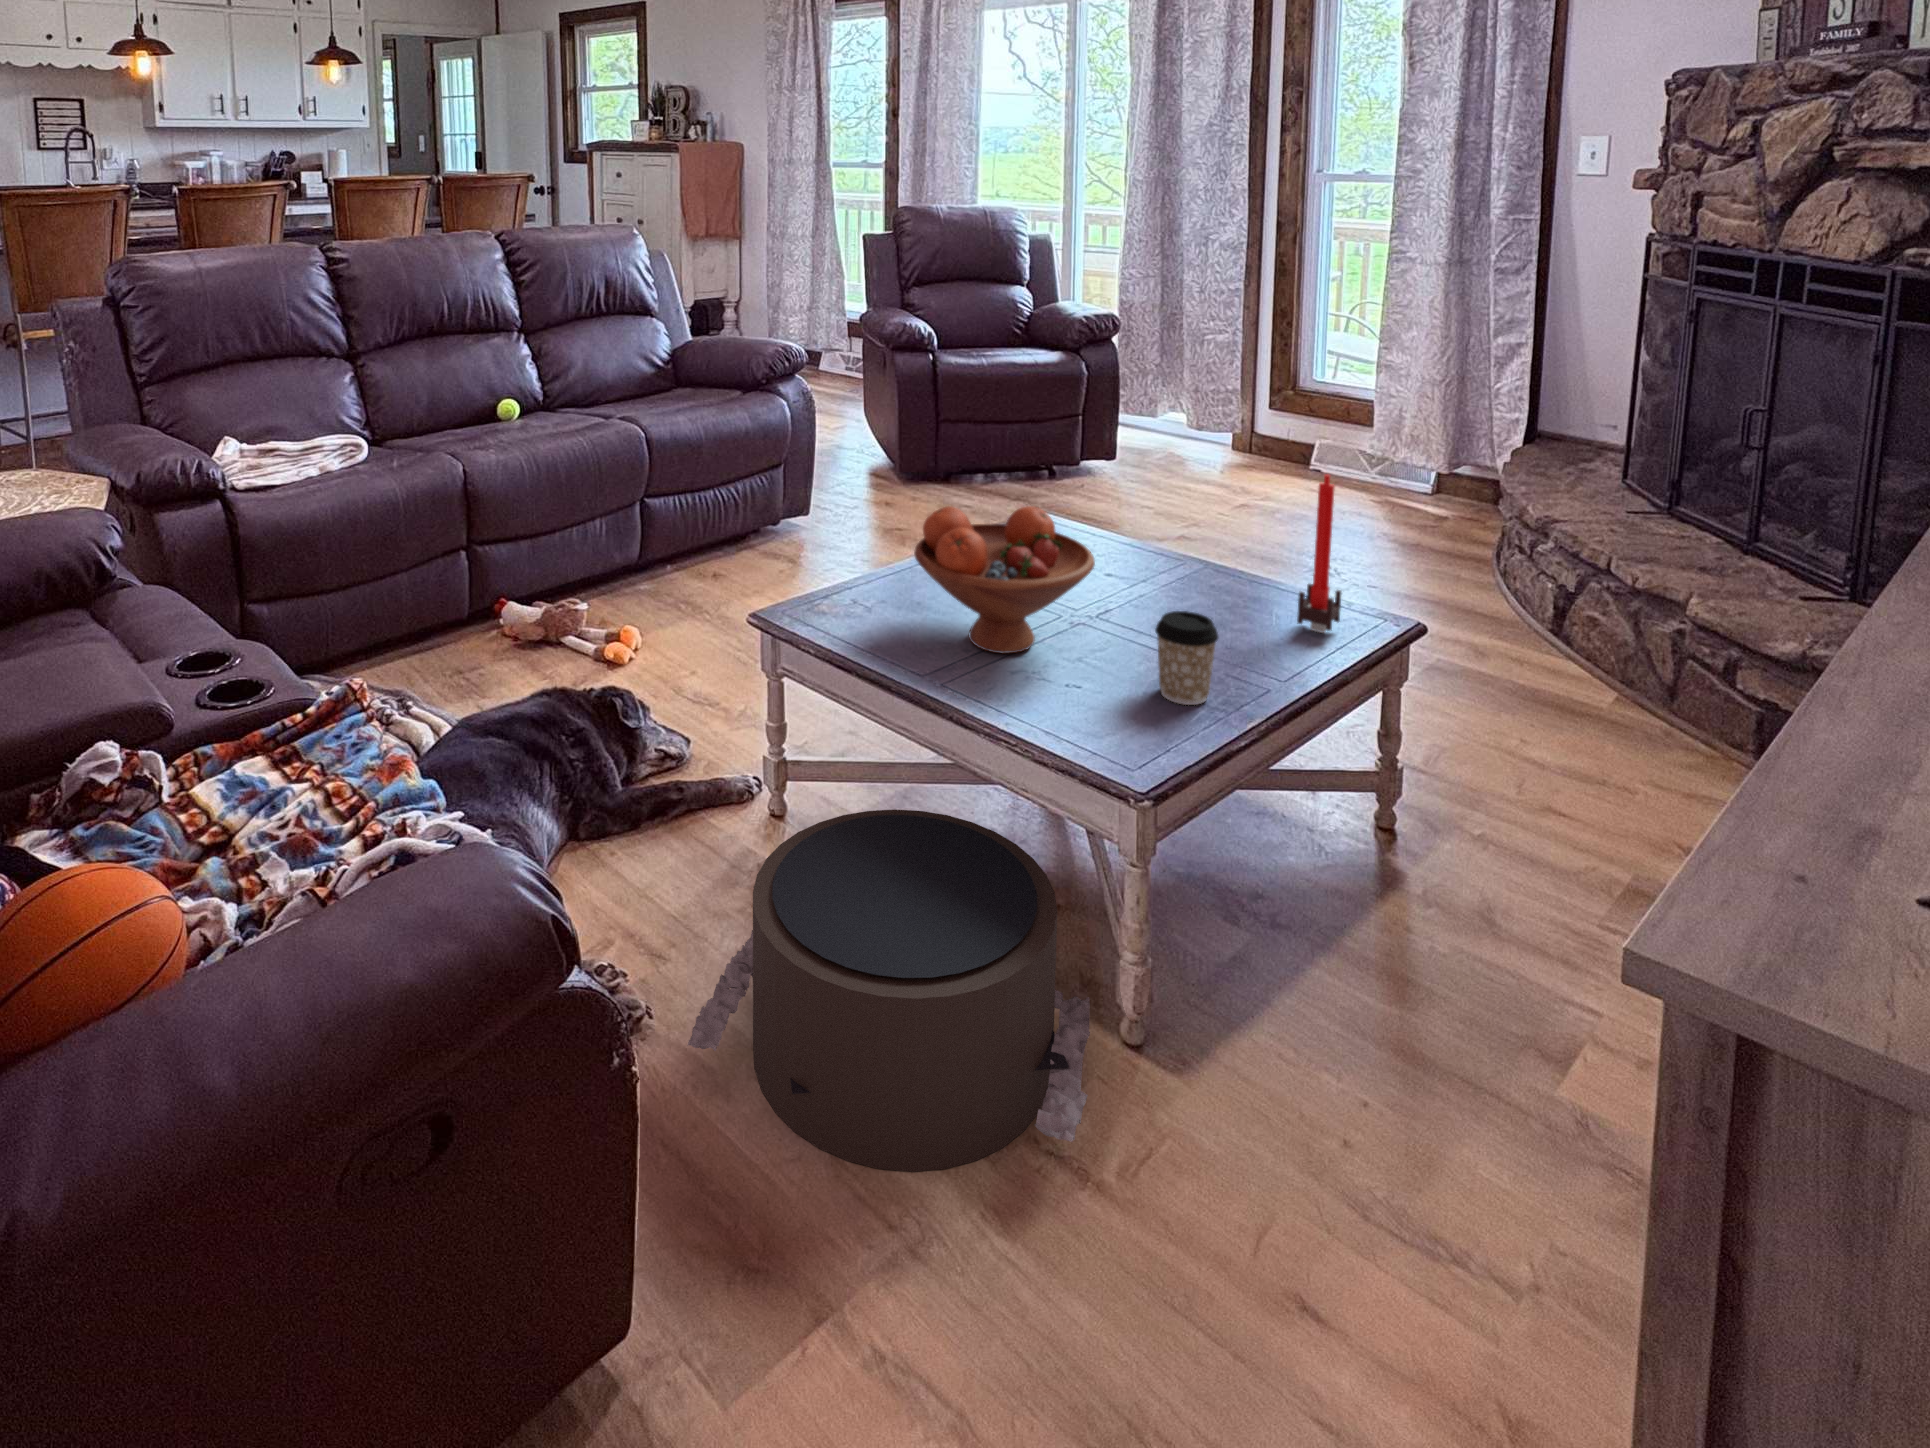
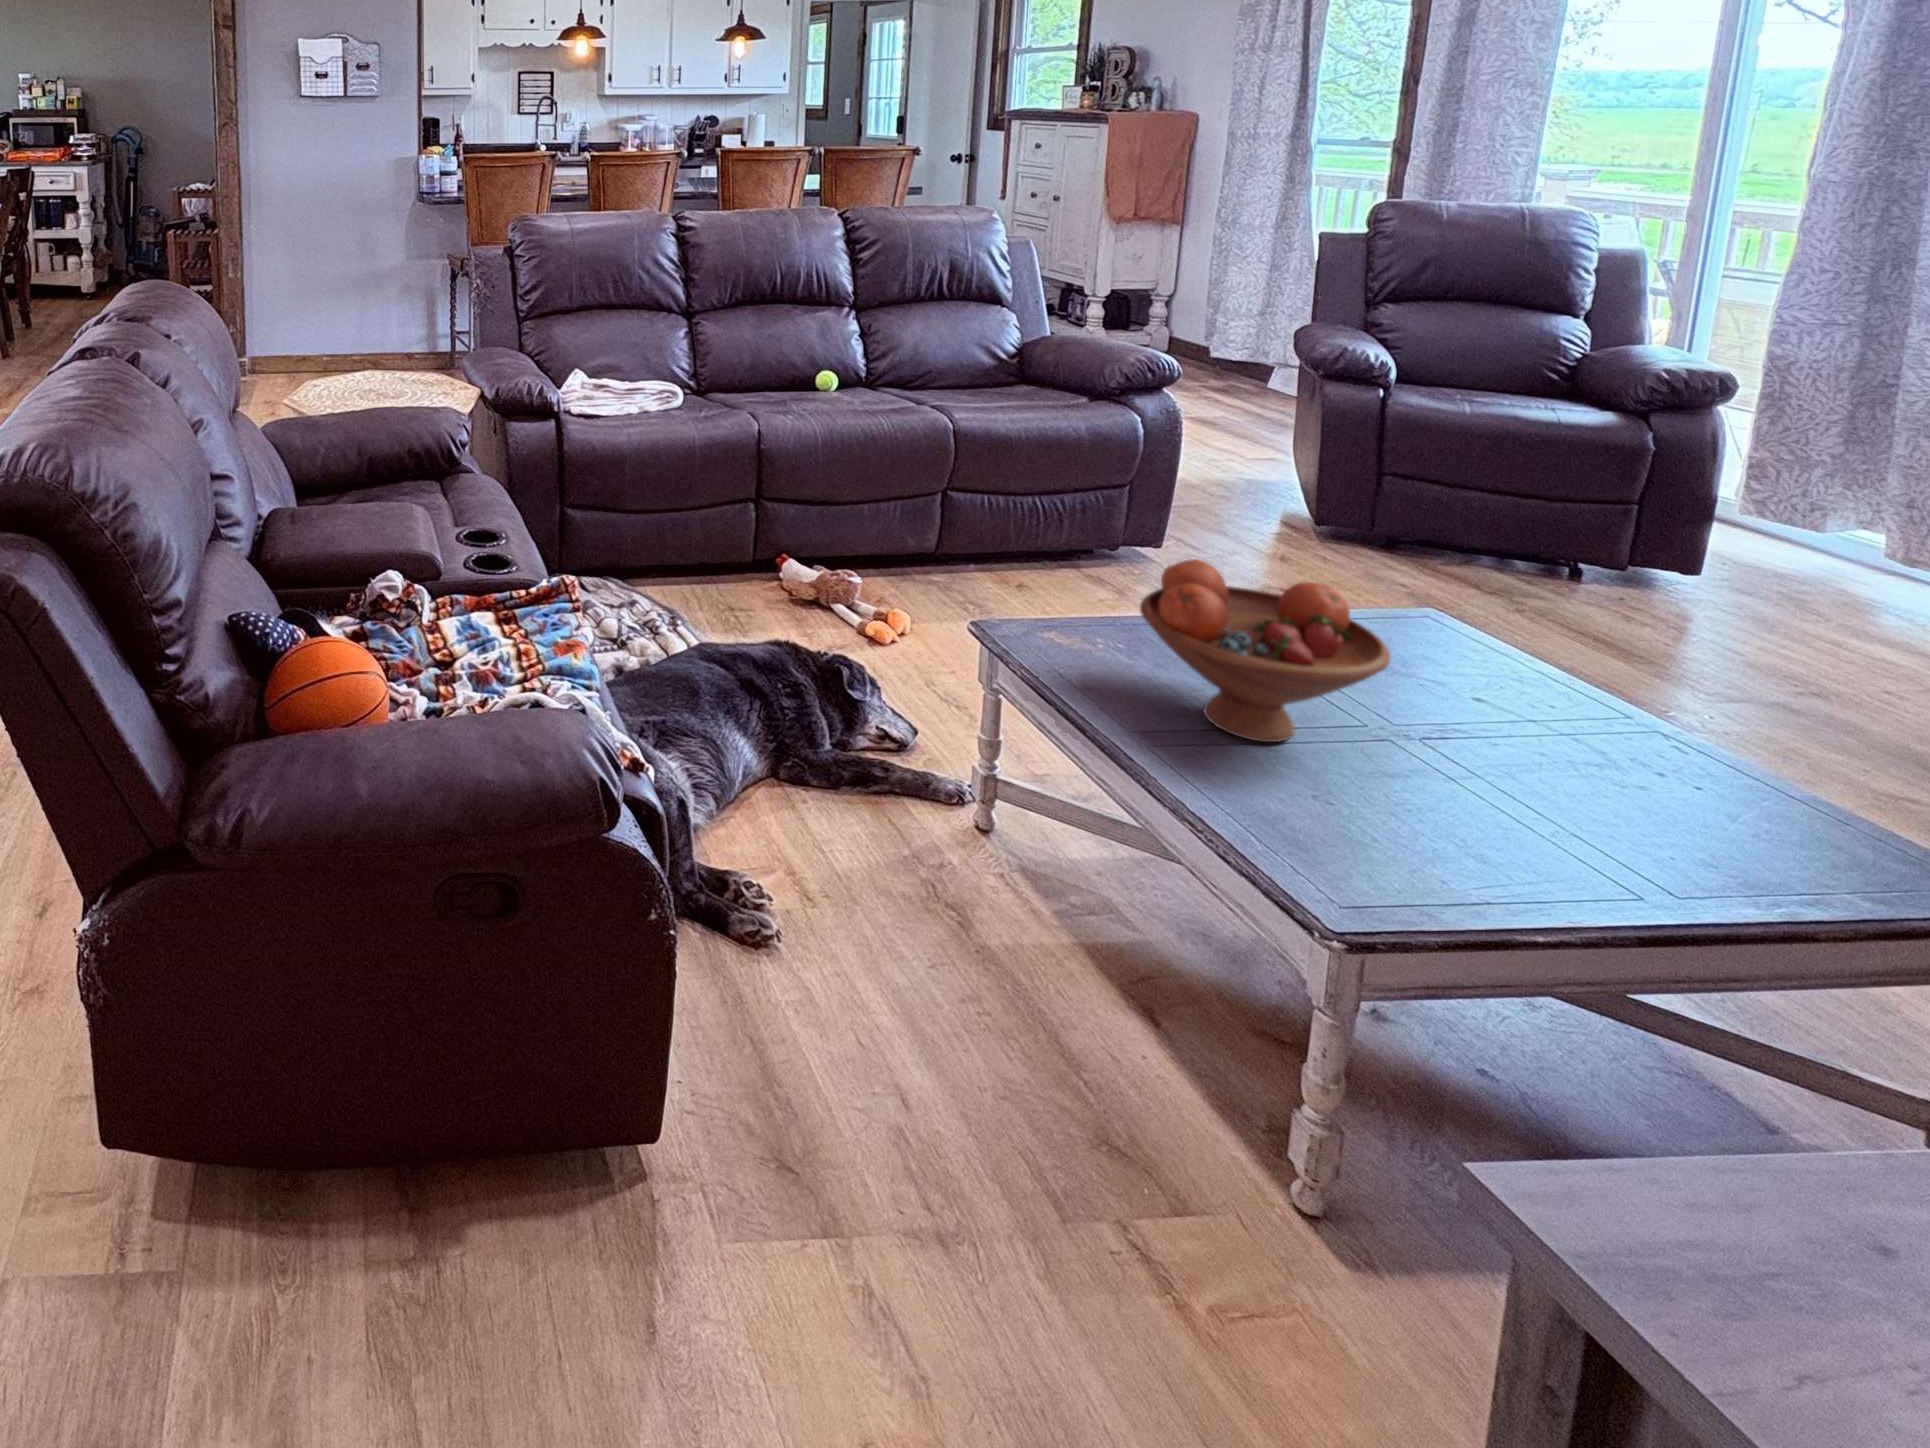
candle: present [1297,475,1341,633] -> none [1761,643,1865,866]
coffee cup: present [1155,611,1218,705] -> none [1440,750,1543,873]
pouf: present [687,809,1090,1172] -> none [783,833,1240,1236]

